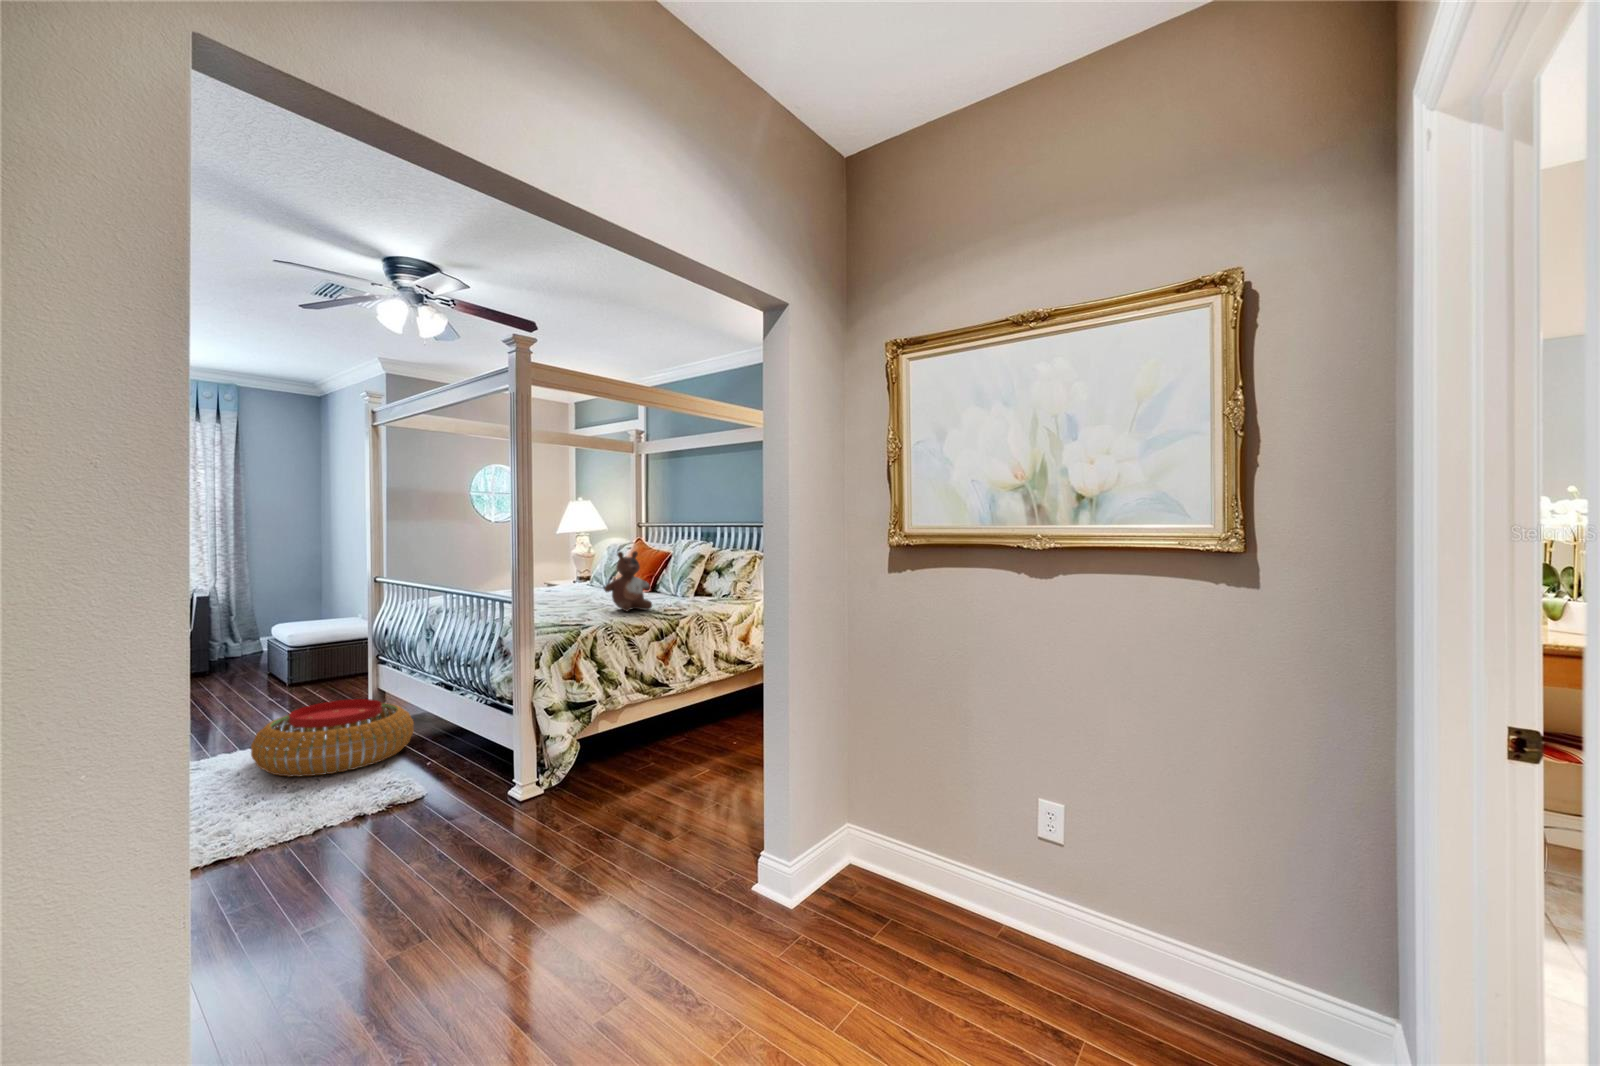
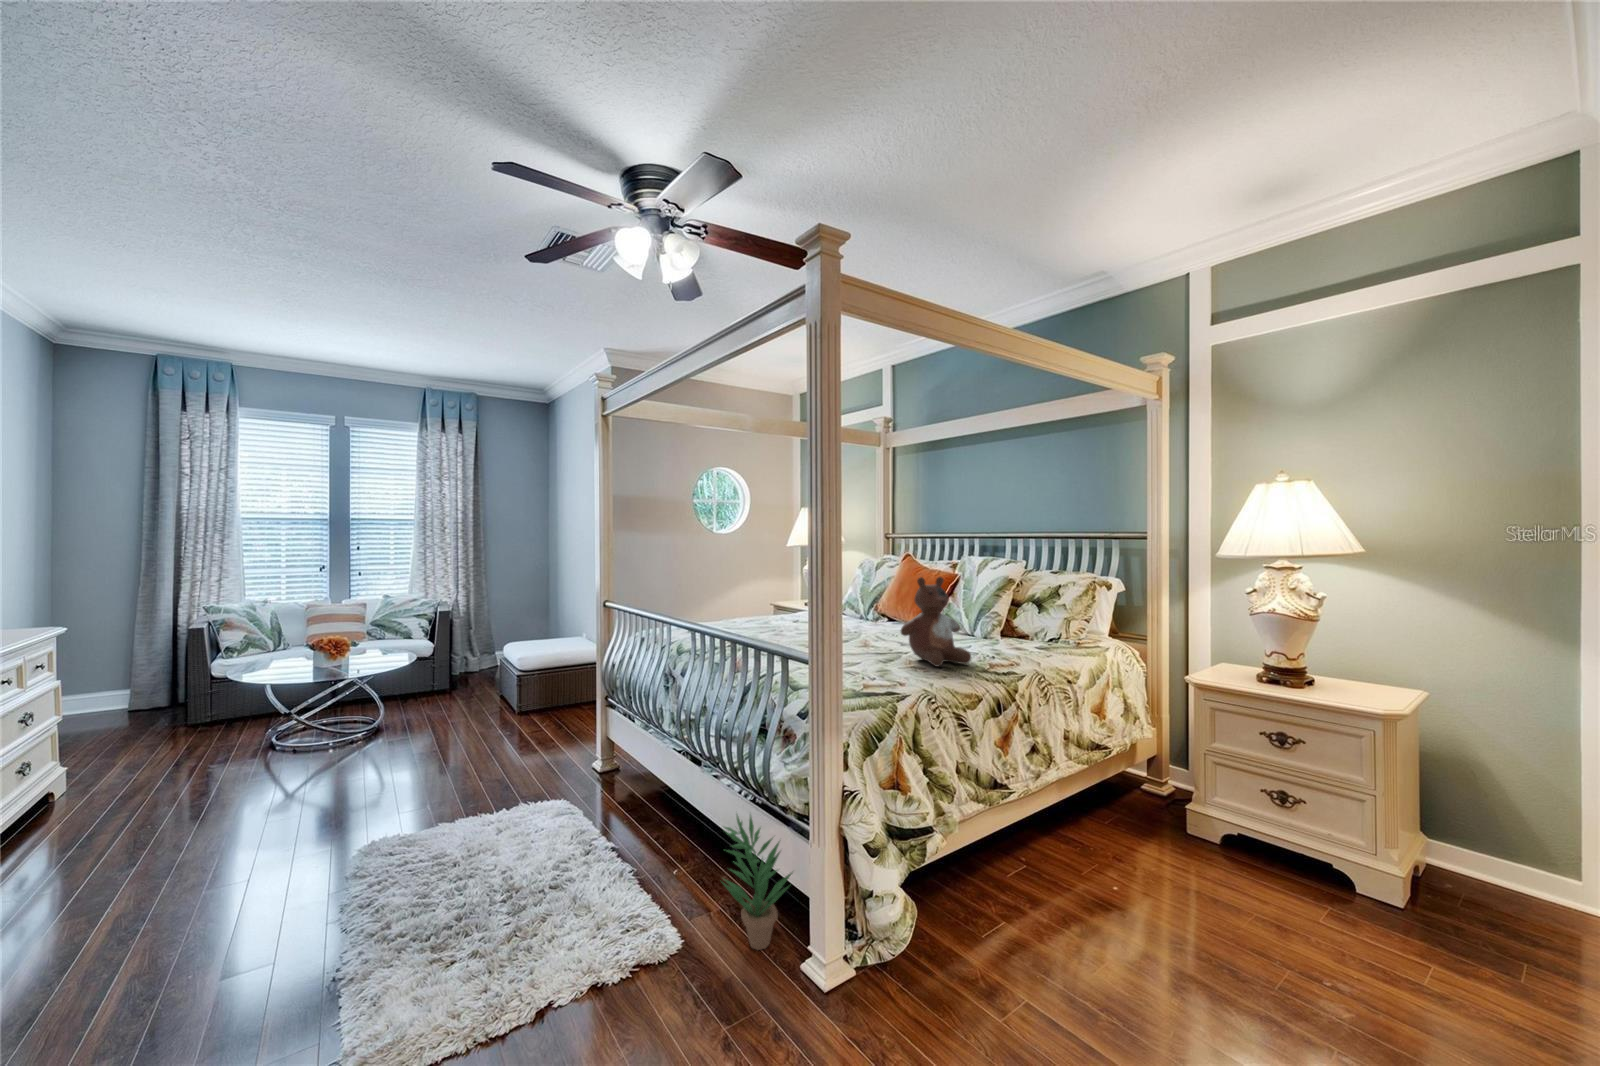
pouf: present [251,699,414,777] -> none [464,768,656,891]
potted plant: none [452,700,506,785] -> present [723,815,792,950]

